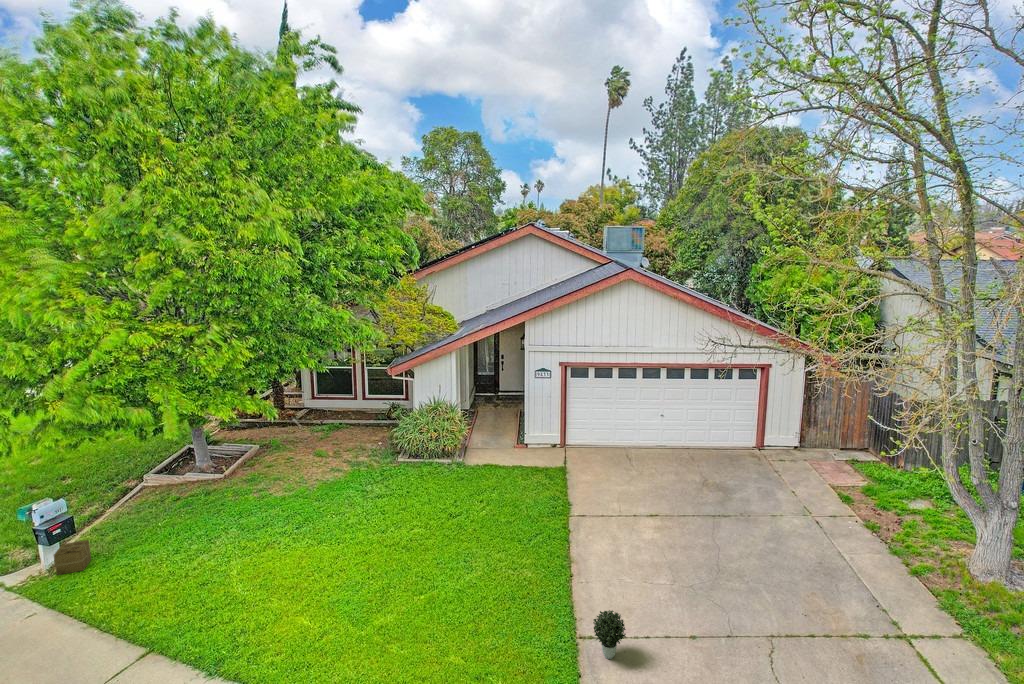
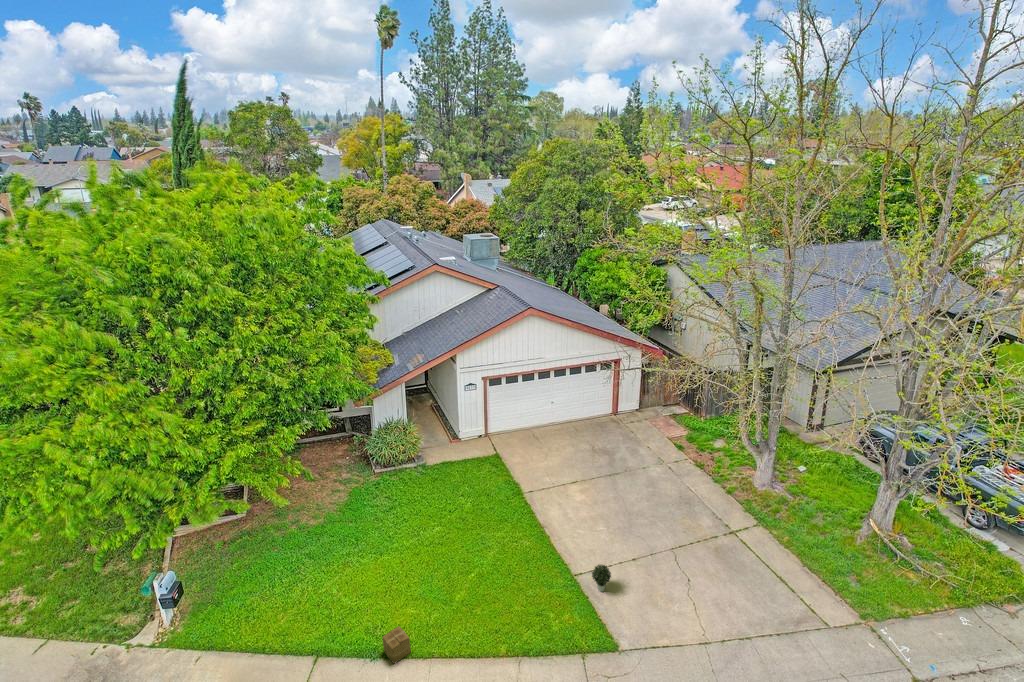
cardboard box: present [54,540,91,575] -> present [382,626,411,664]

